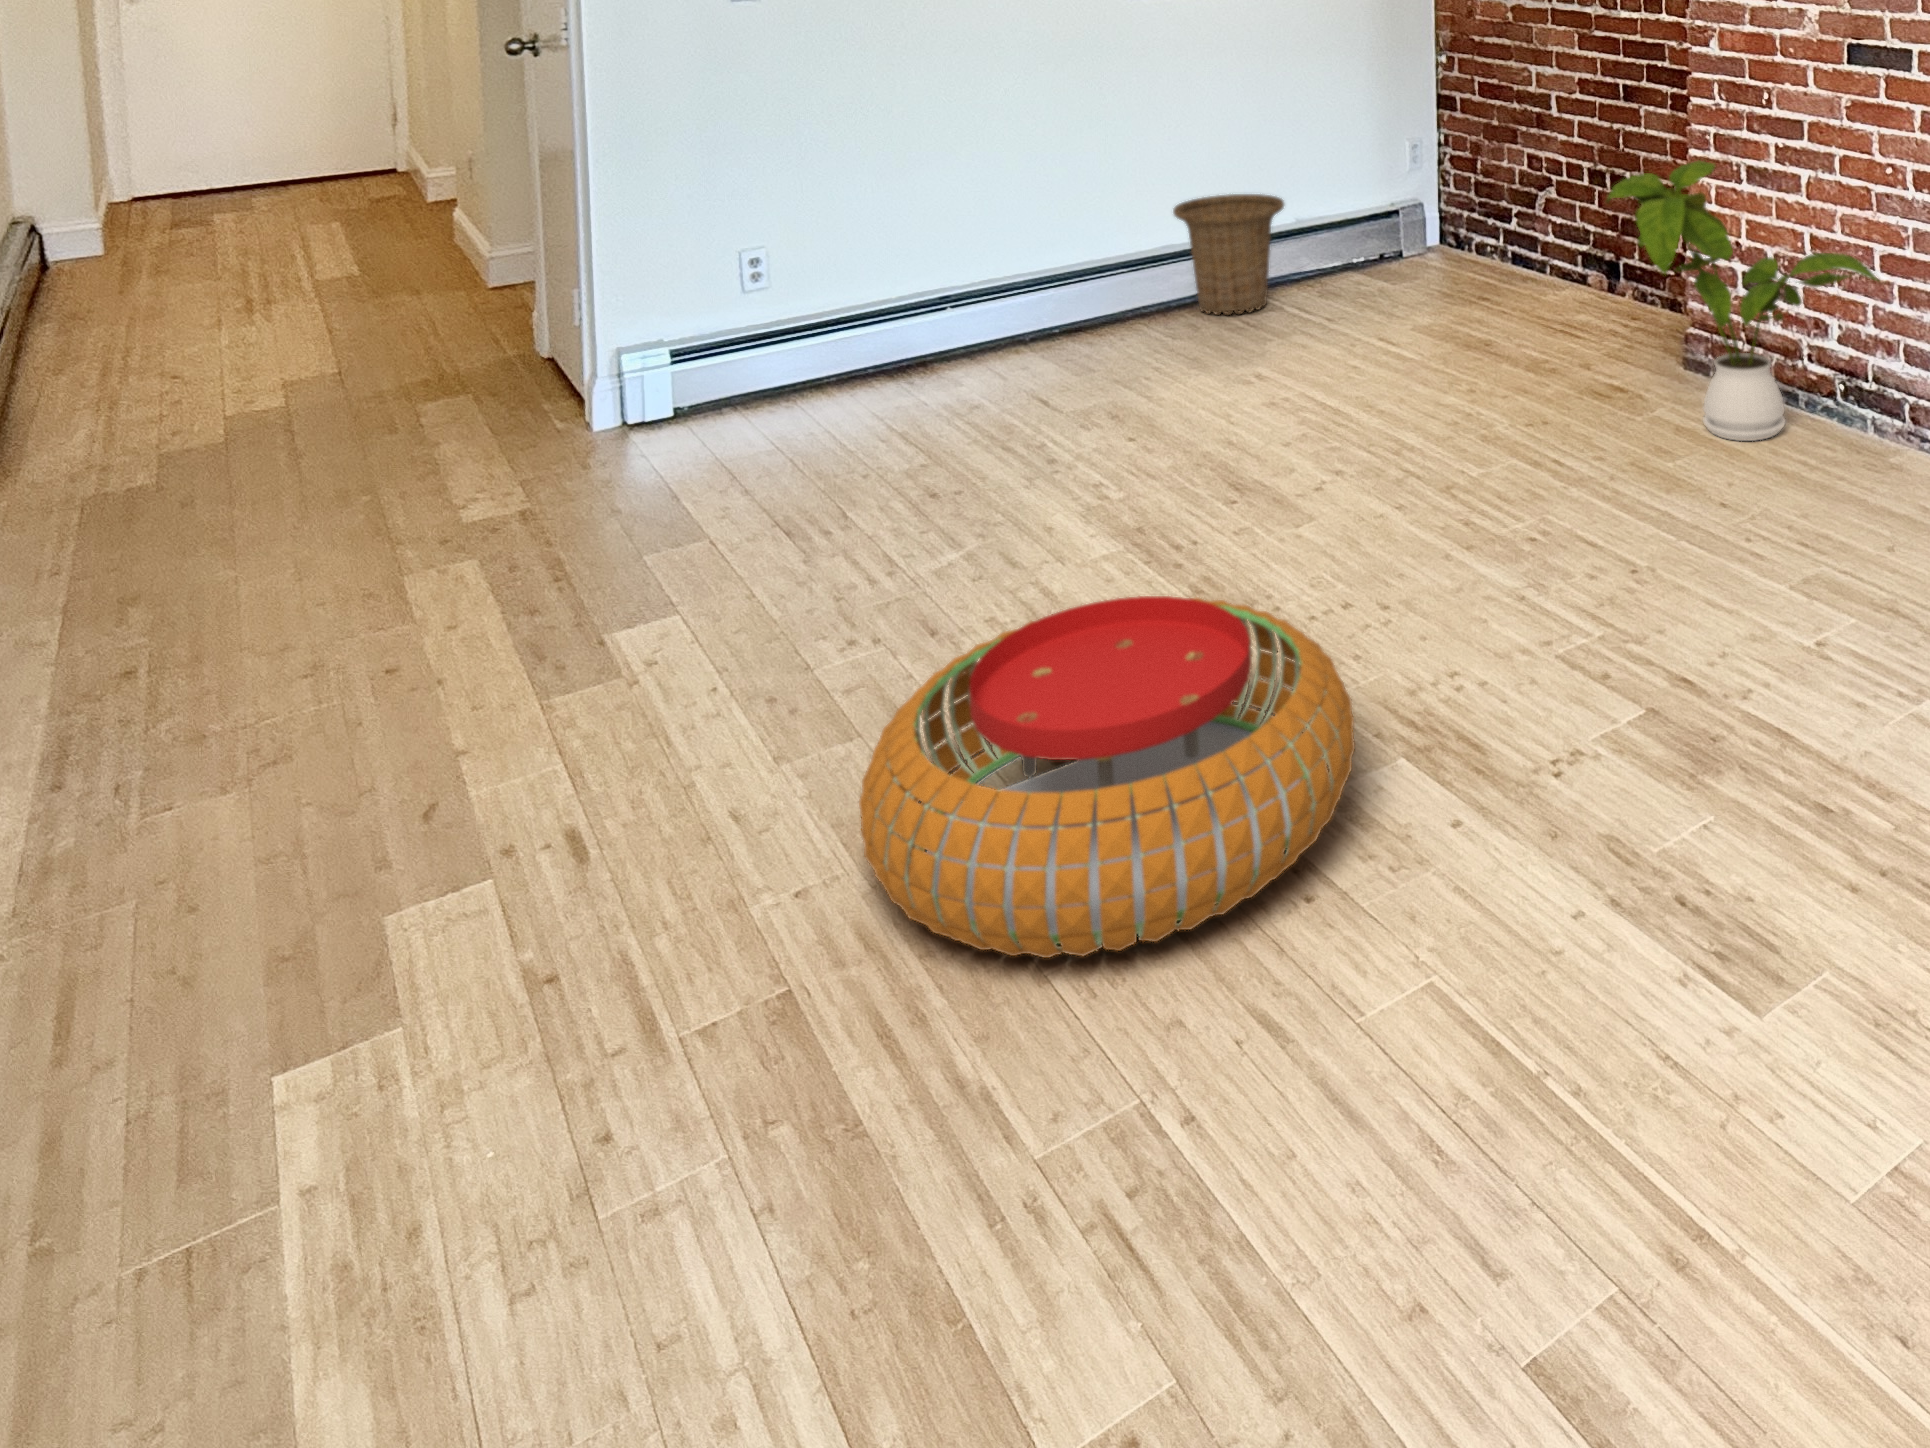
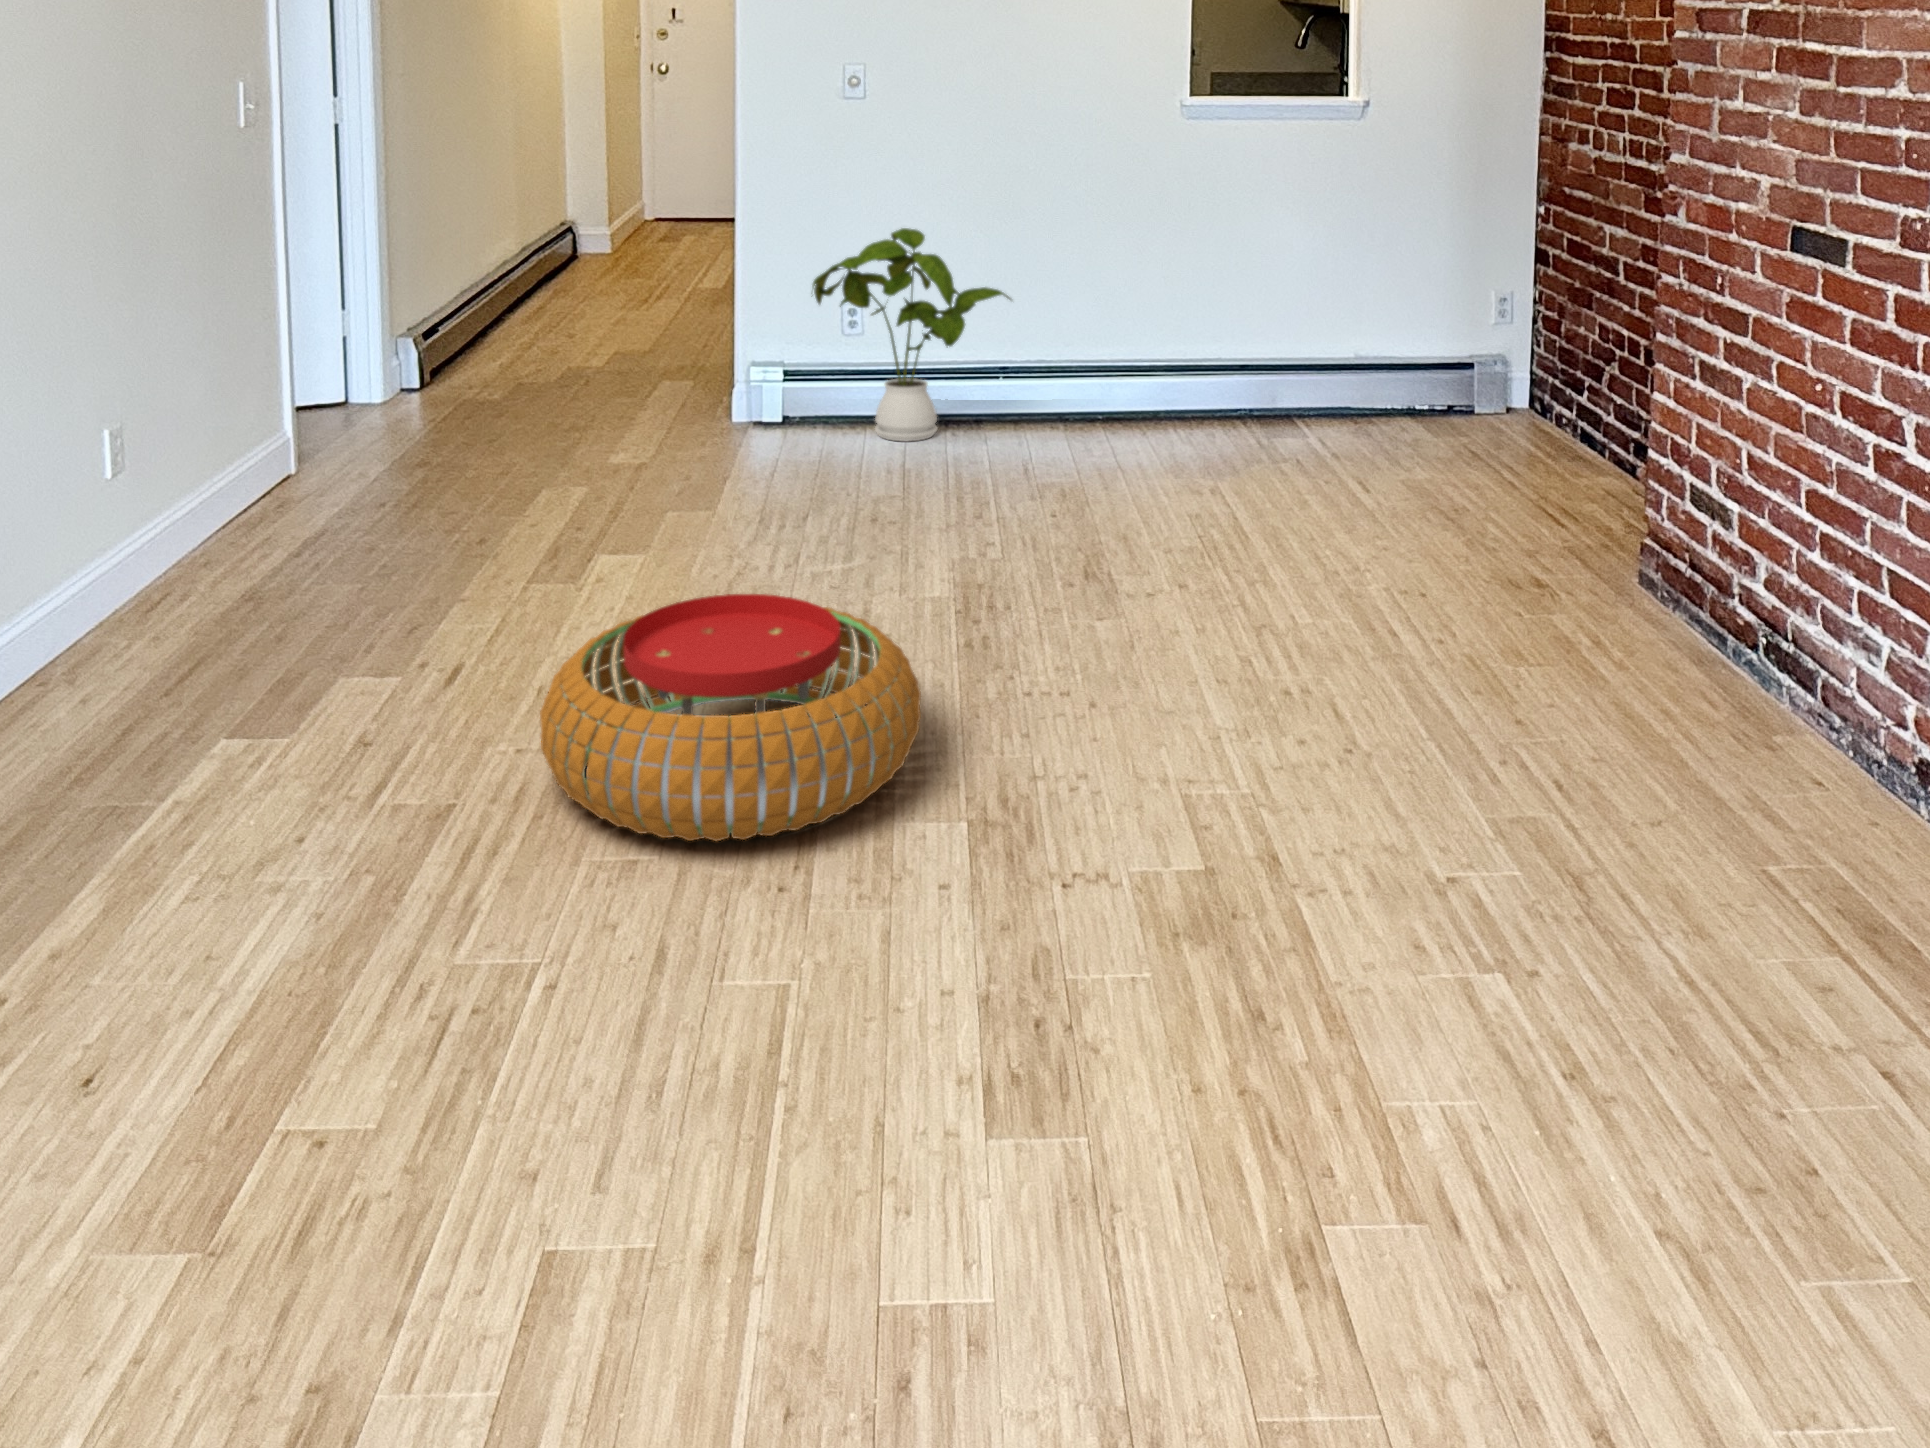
house plant: present [1606,160,1878,441] -> present [813,228,1011,441]
basket: present [1173,194,1284,315] -> none [1204,319,1312,435]

